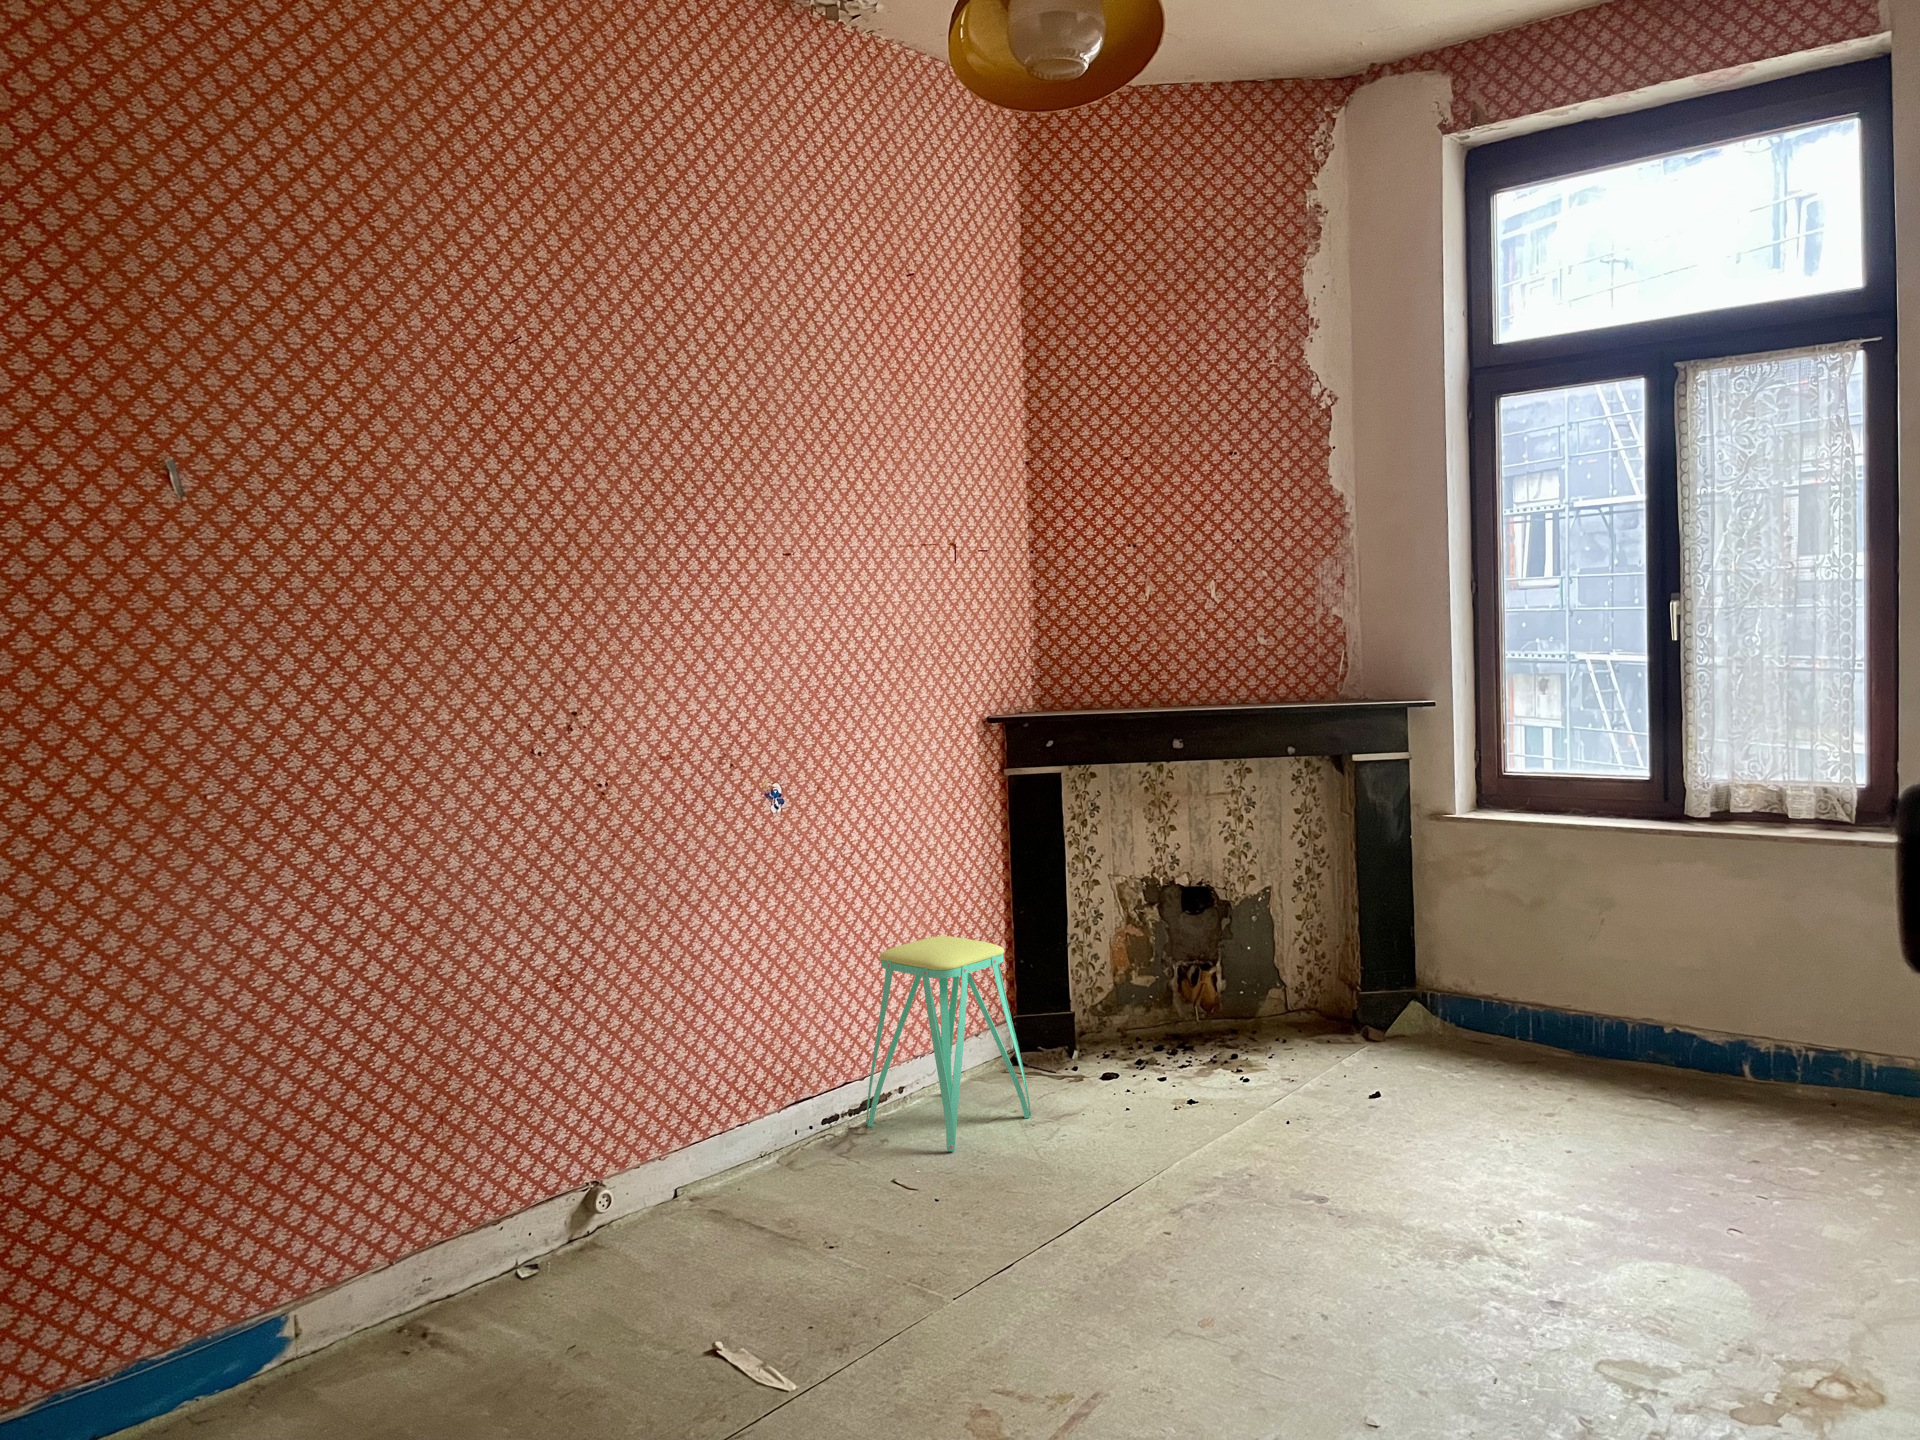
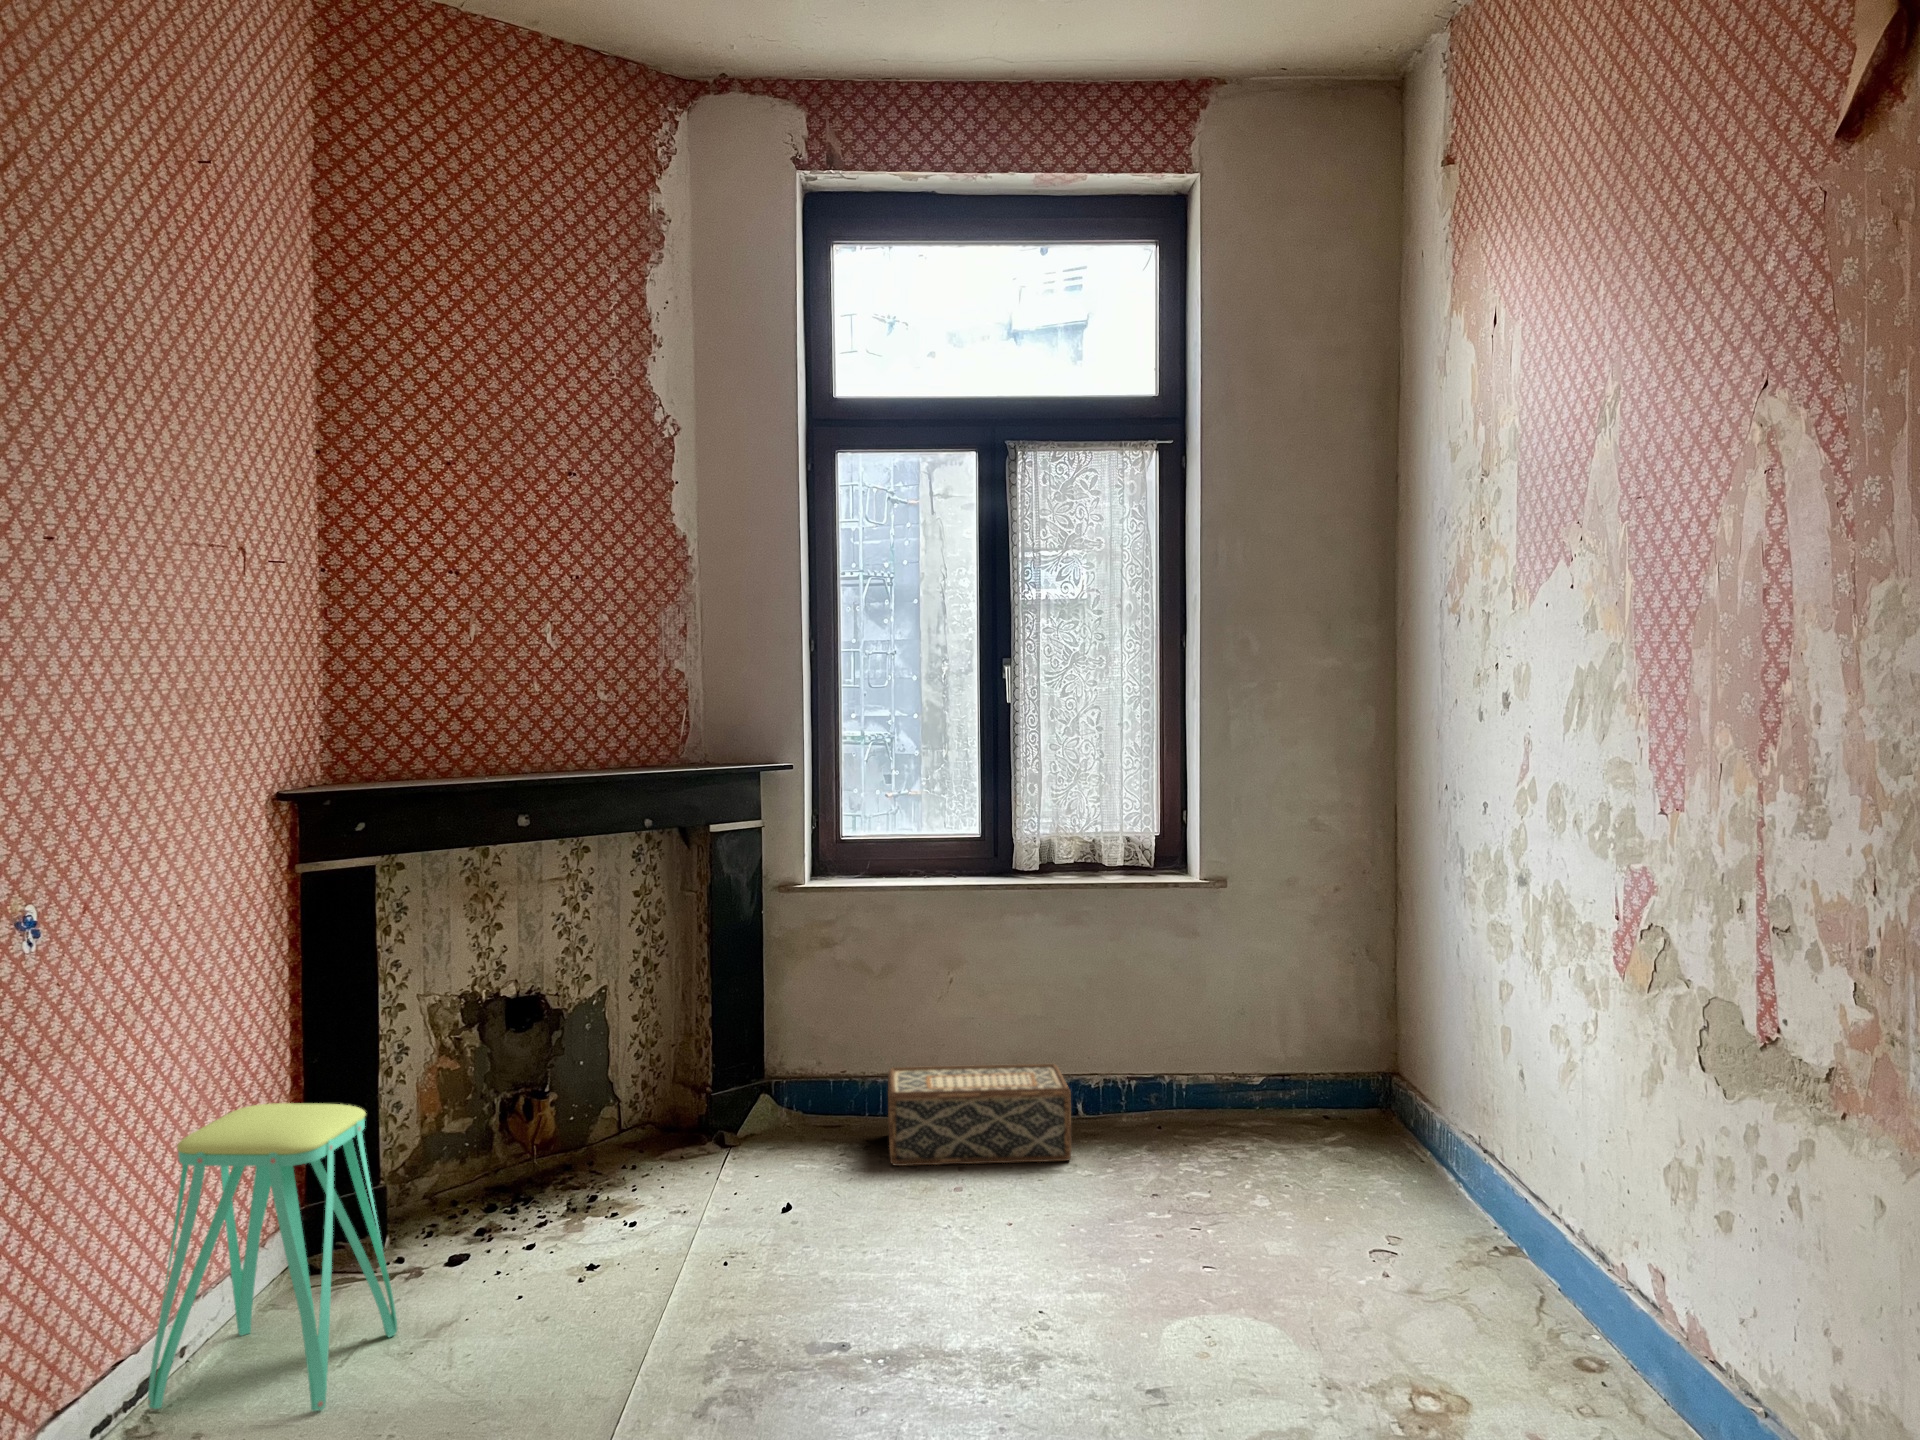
woven basket: none [1509,989,1721,1108] -> present [888,1064,1071,1166]

